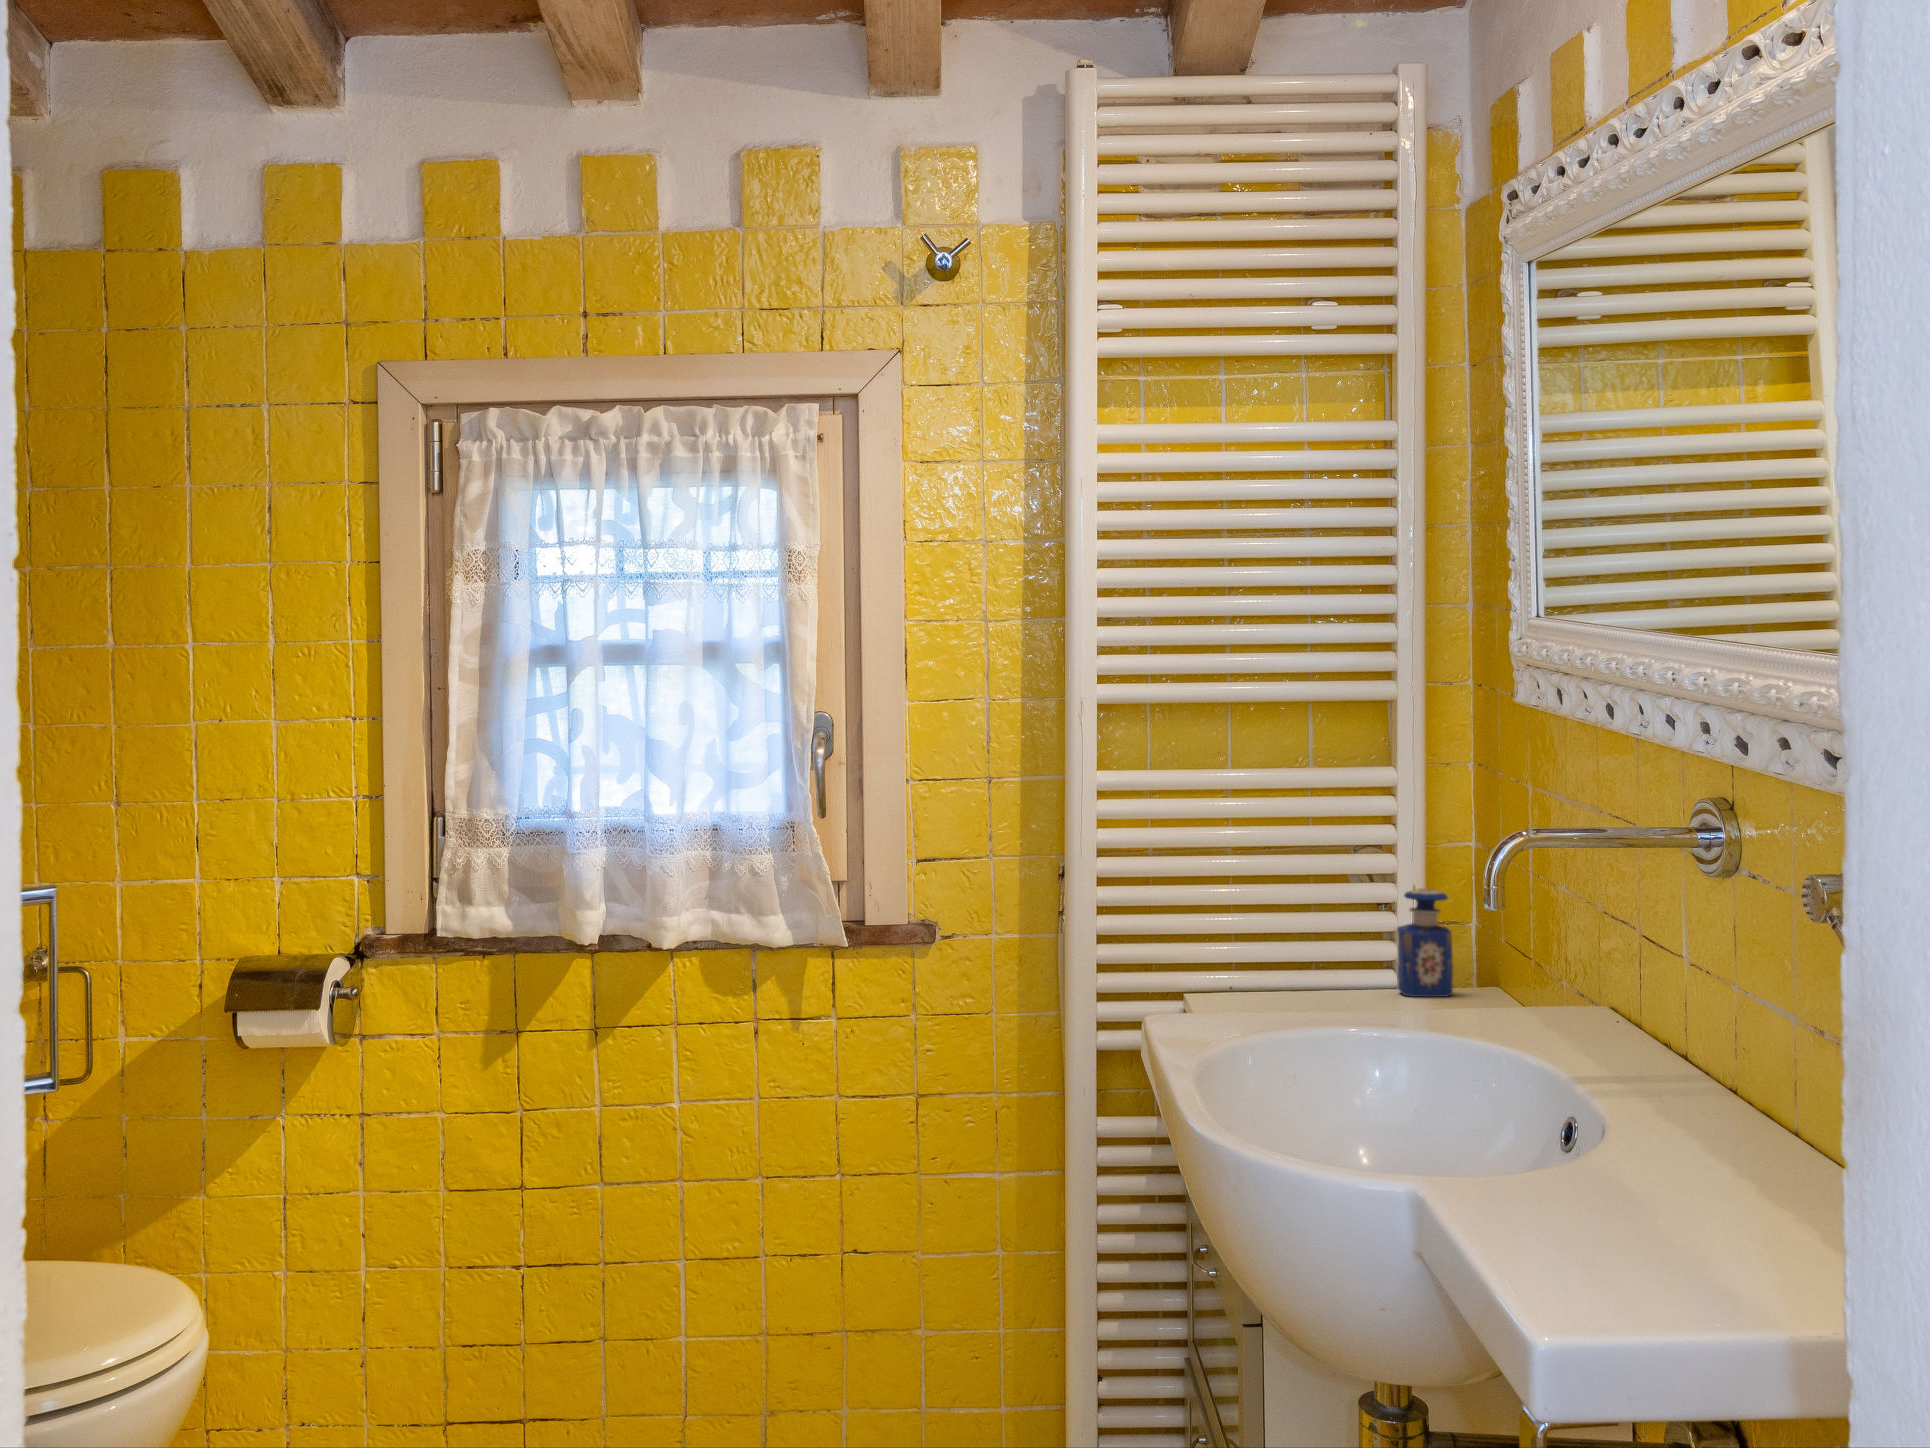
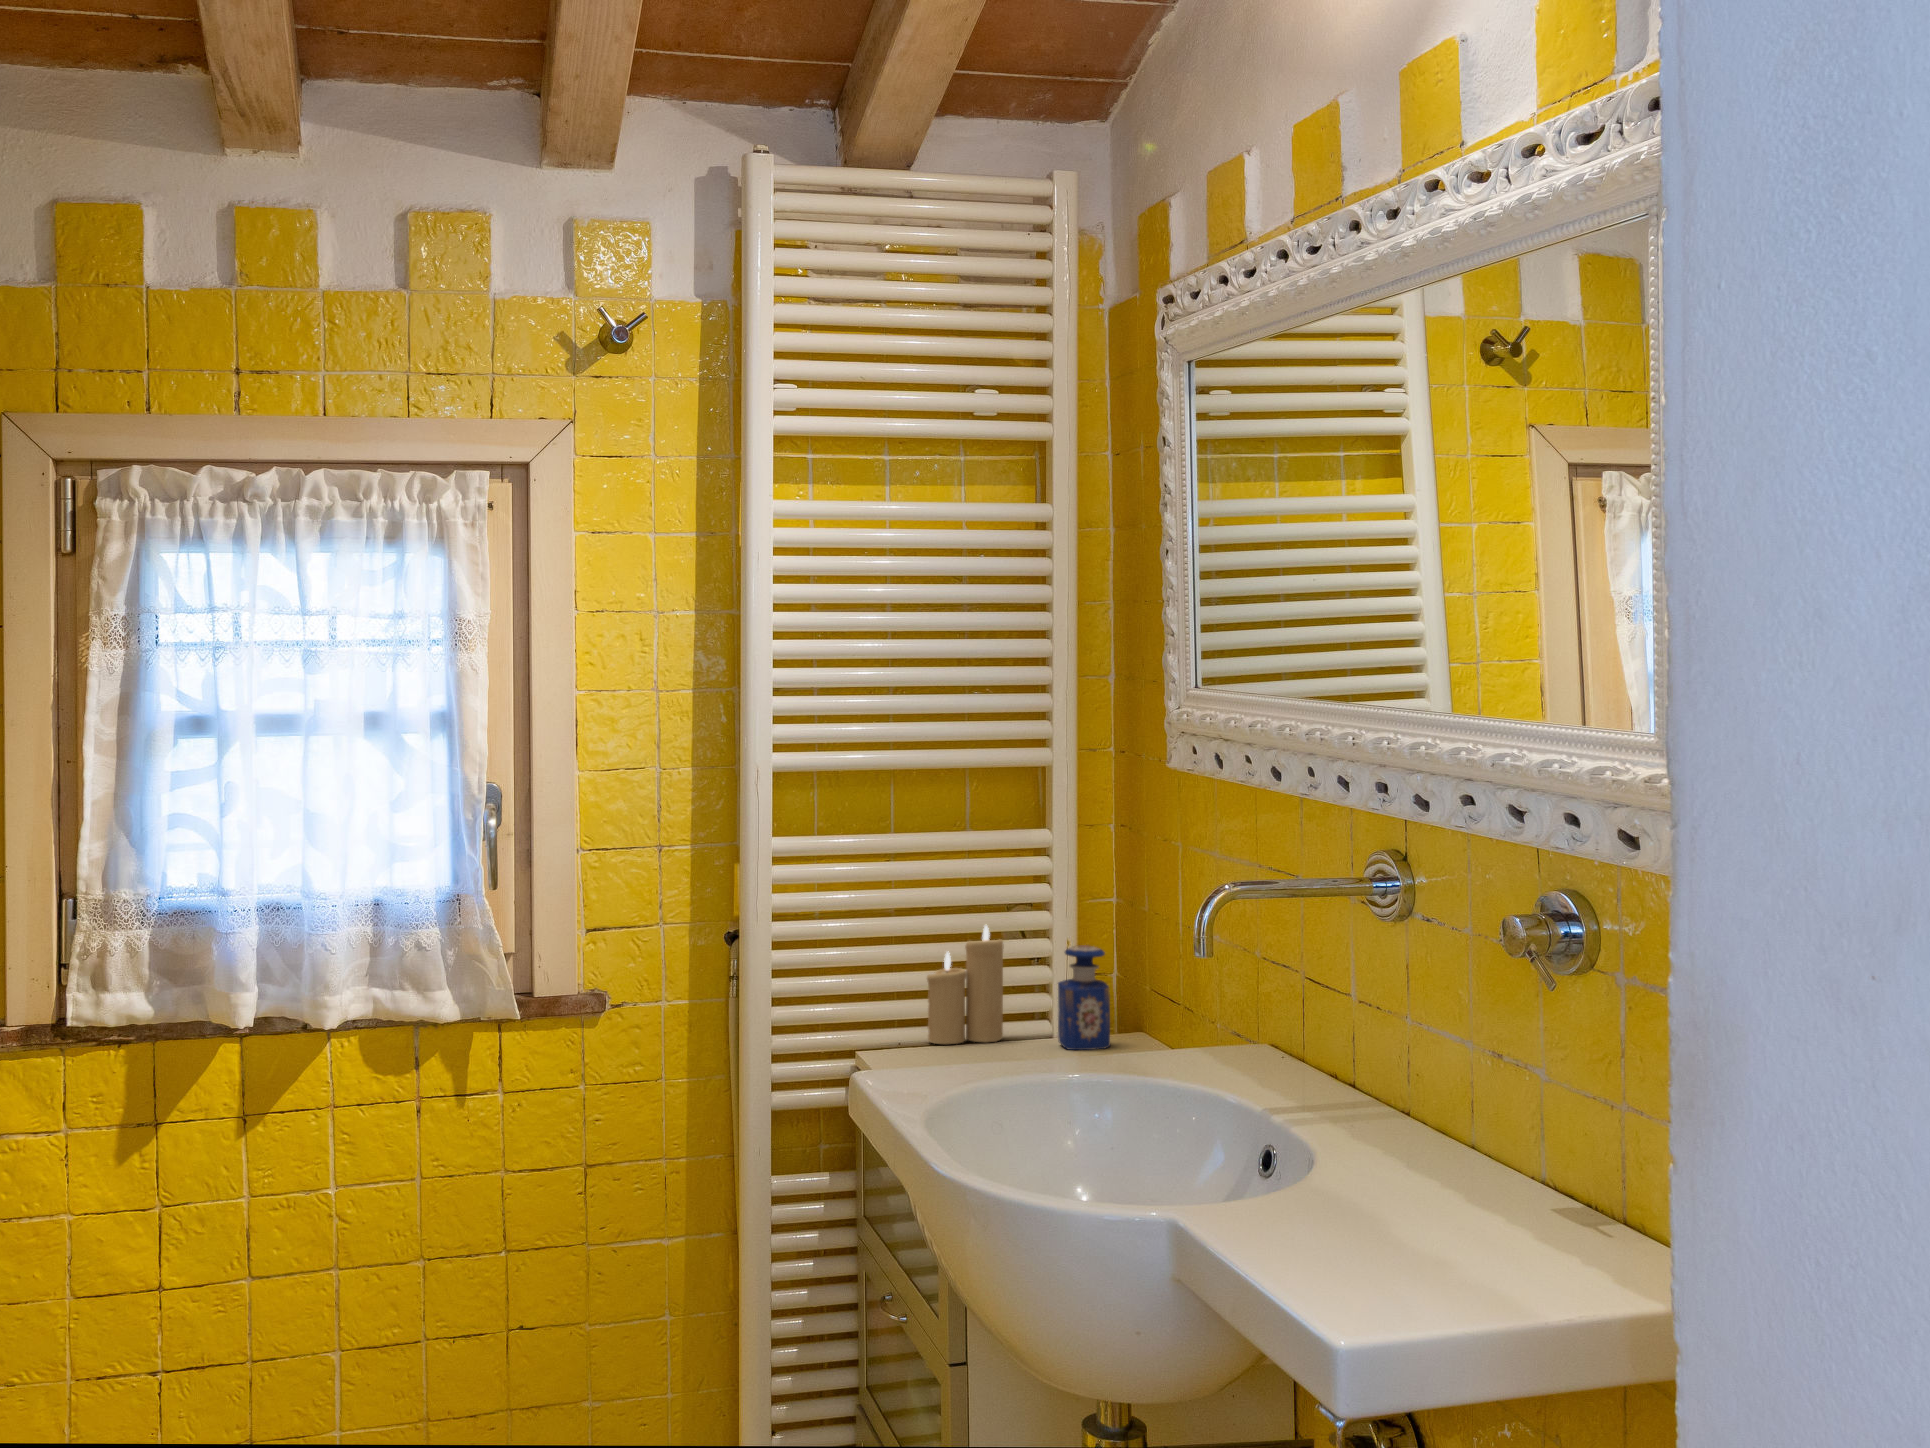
candle: none [1259,866,1341,989] -> present [927,926,1003,1044]

